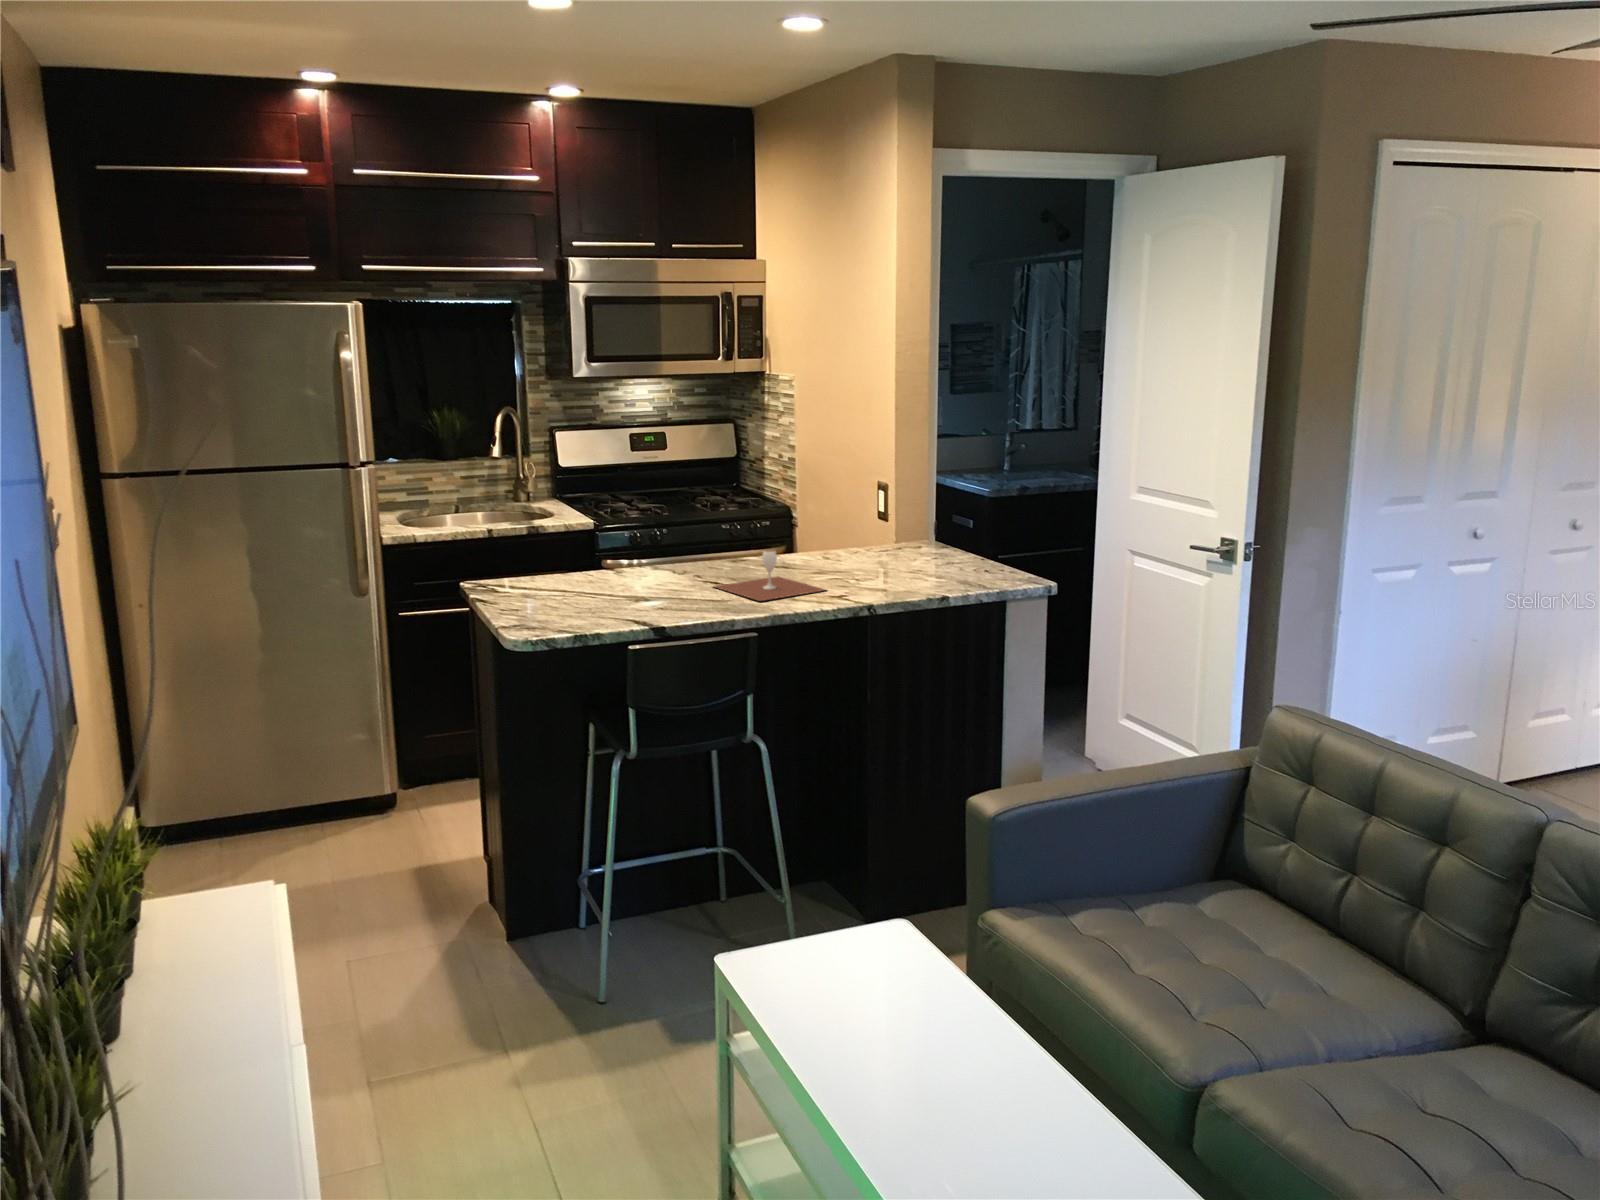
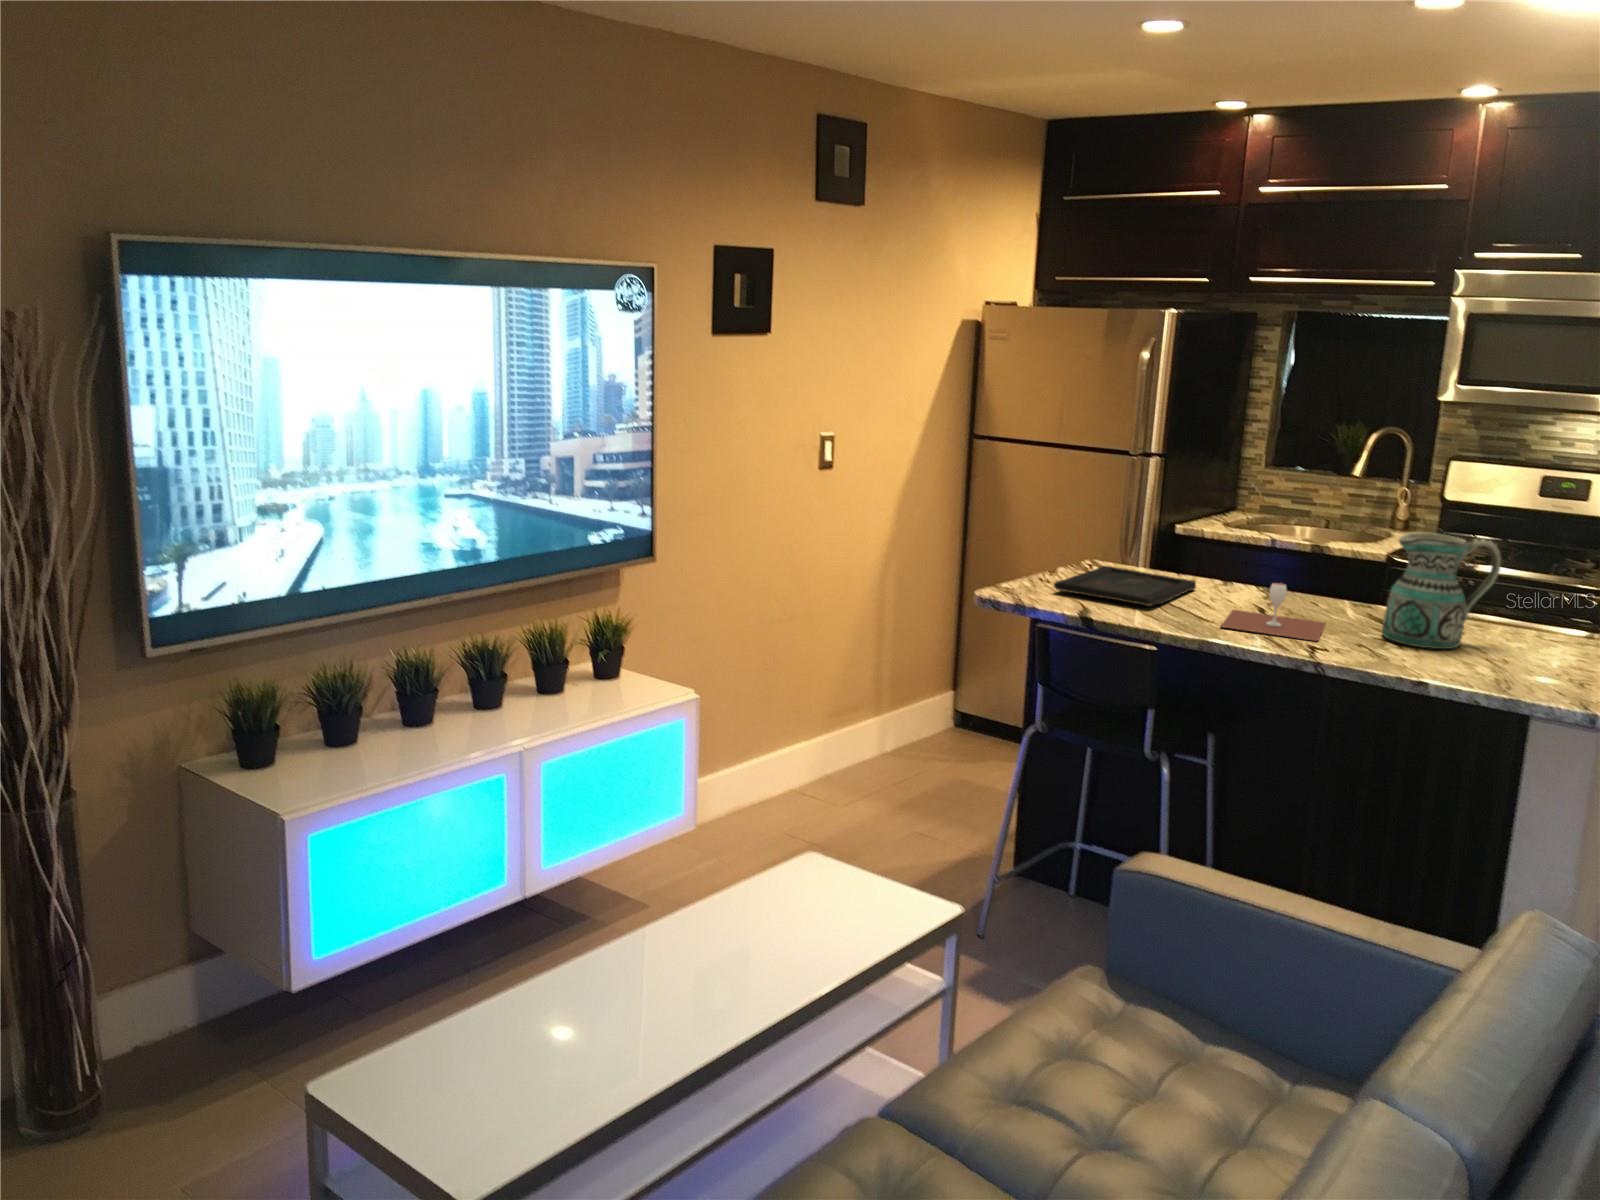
ceramic pitcher: none [822,478,883,575] -> present [1382,532,1501,649]
tray: none [539,572,680,613] -> present [1054,566,1196,606]

